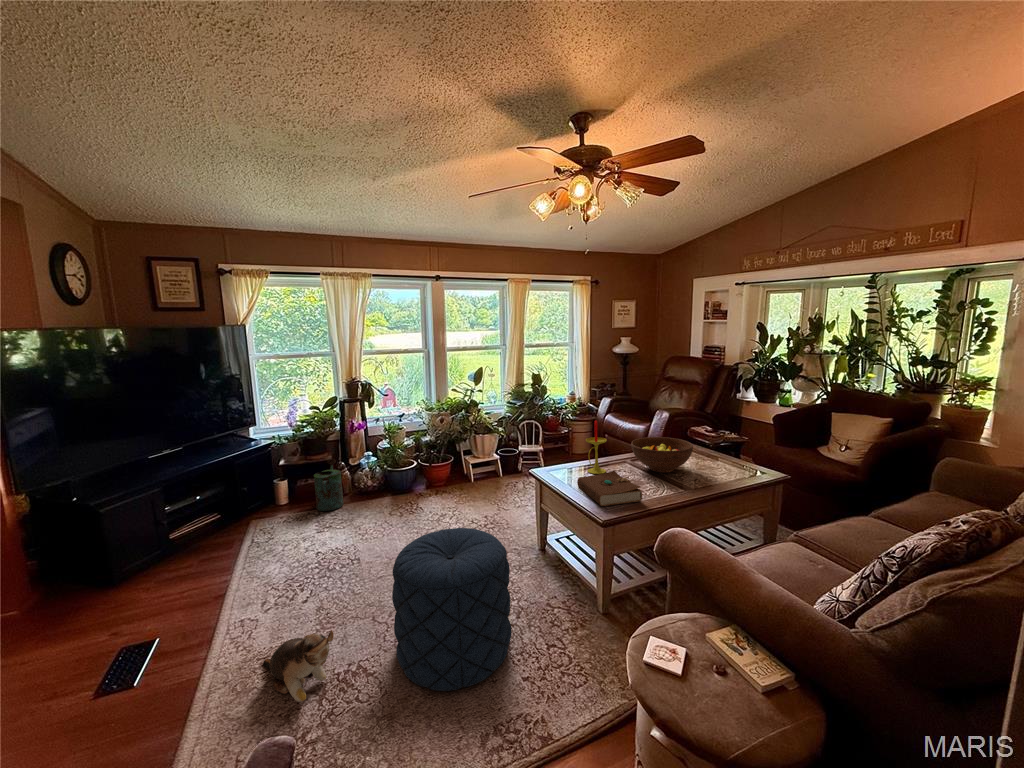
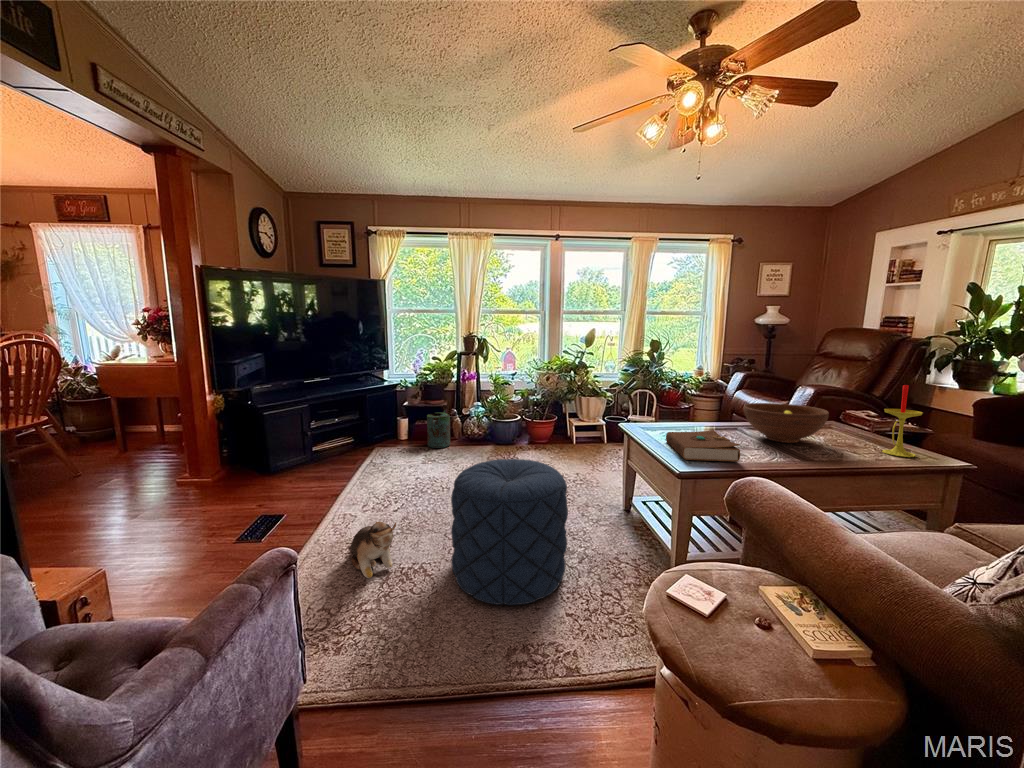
candle: present [586,421,607,474] -> present [882,385,922,457]

